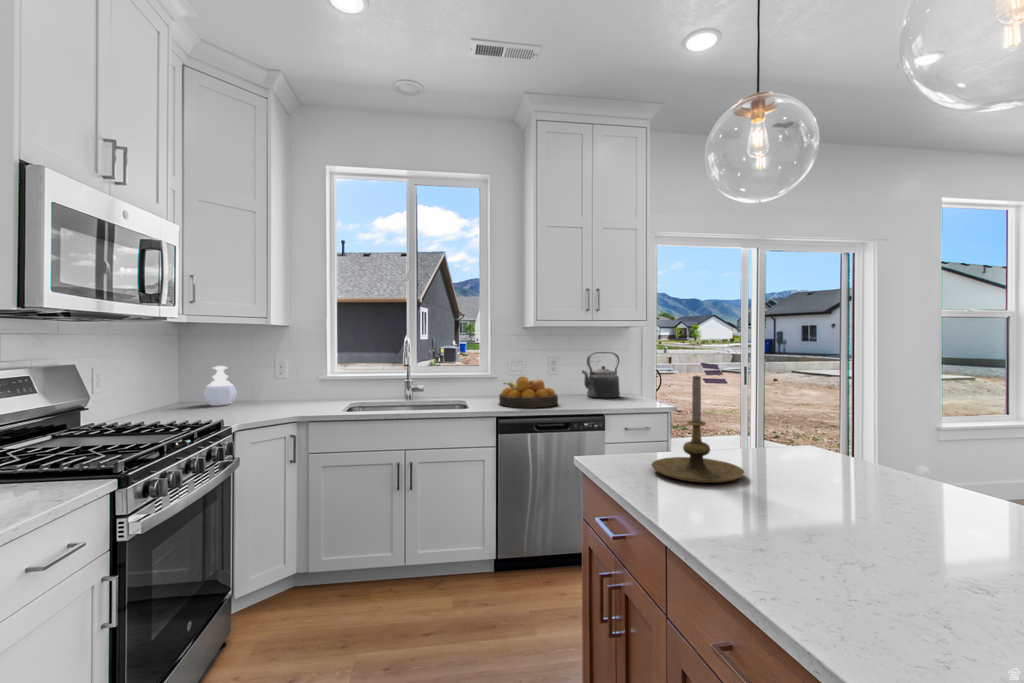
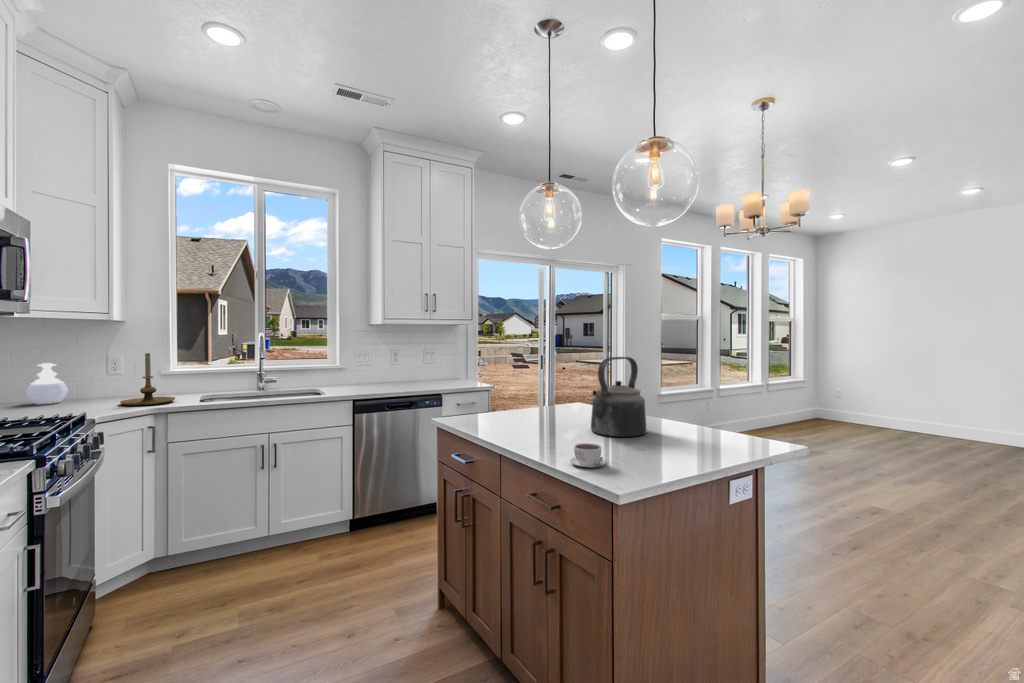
kettle: present [582,352,620,398] -> present [591,357,646,437]
candle holder: present [652,376,744,483] -> present [120,353,175,405]
fruit bowl: present [499,377,558,408] -> none [351,366,402,392]
coffee cup: none [797,544,881,602] -> present [570,443,606,467]

